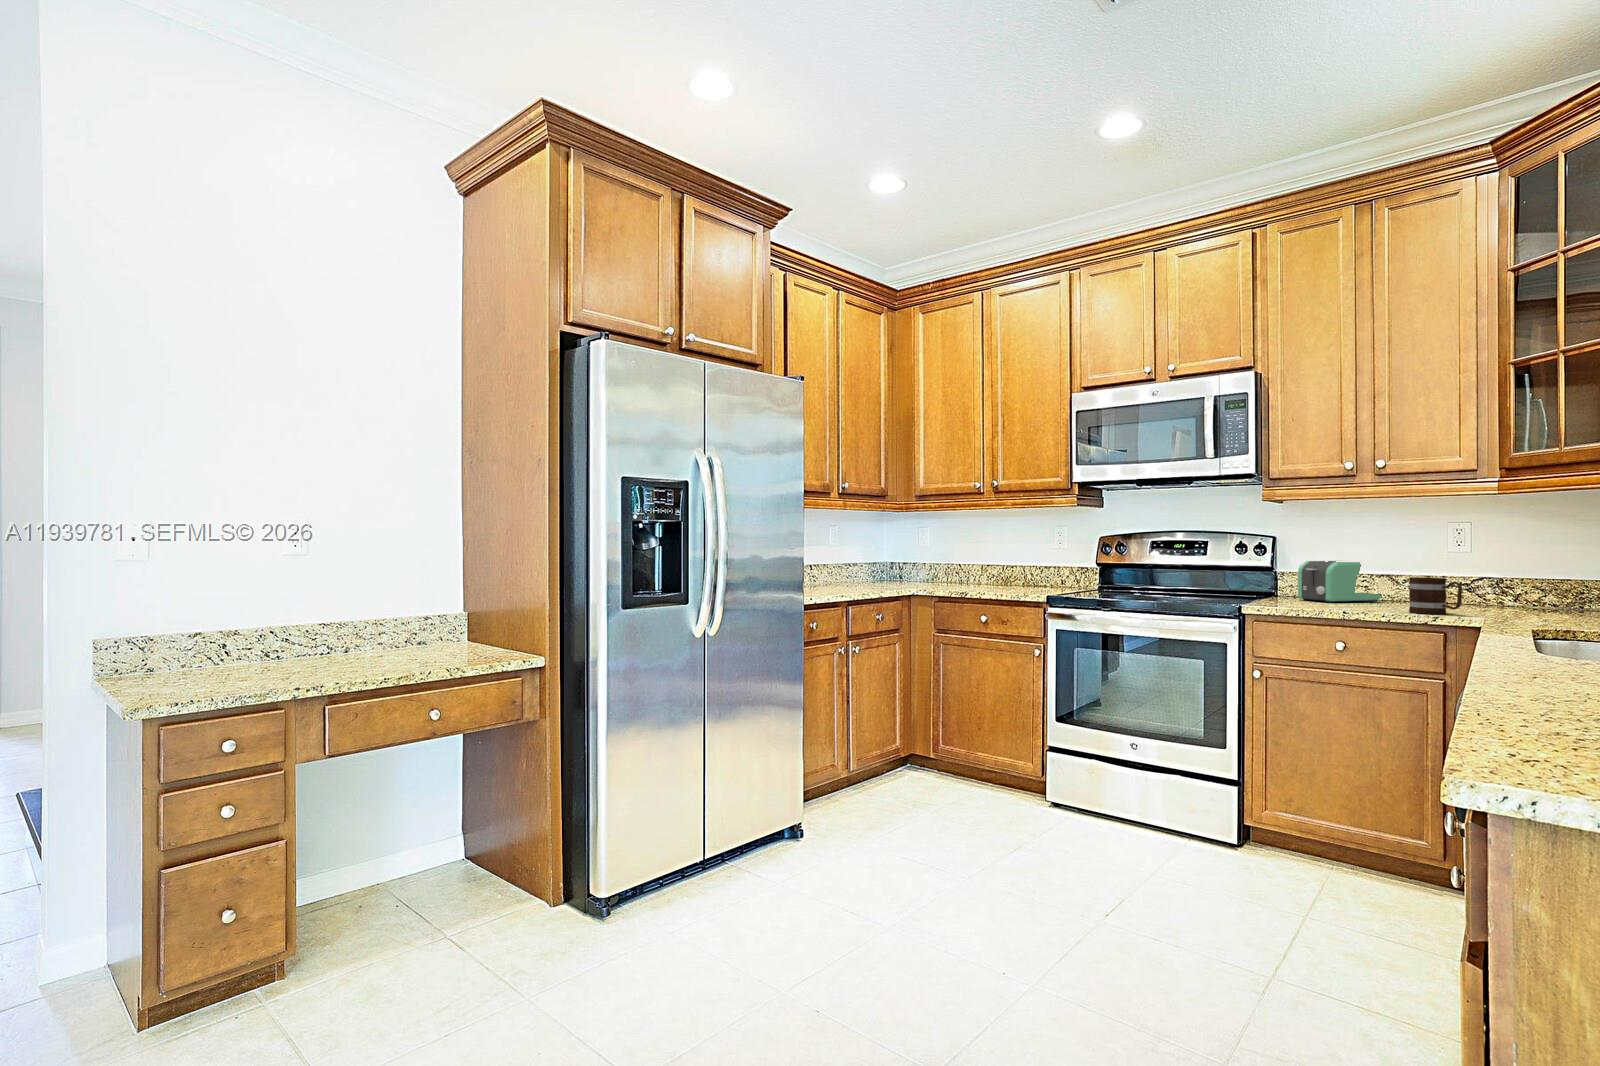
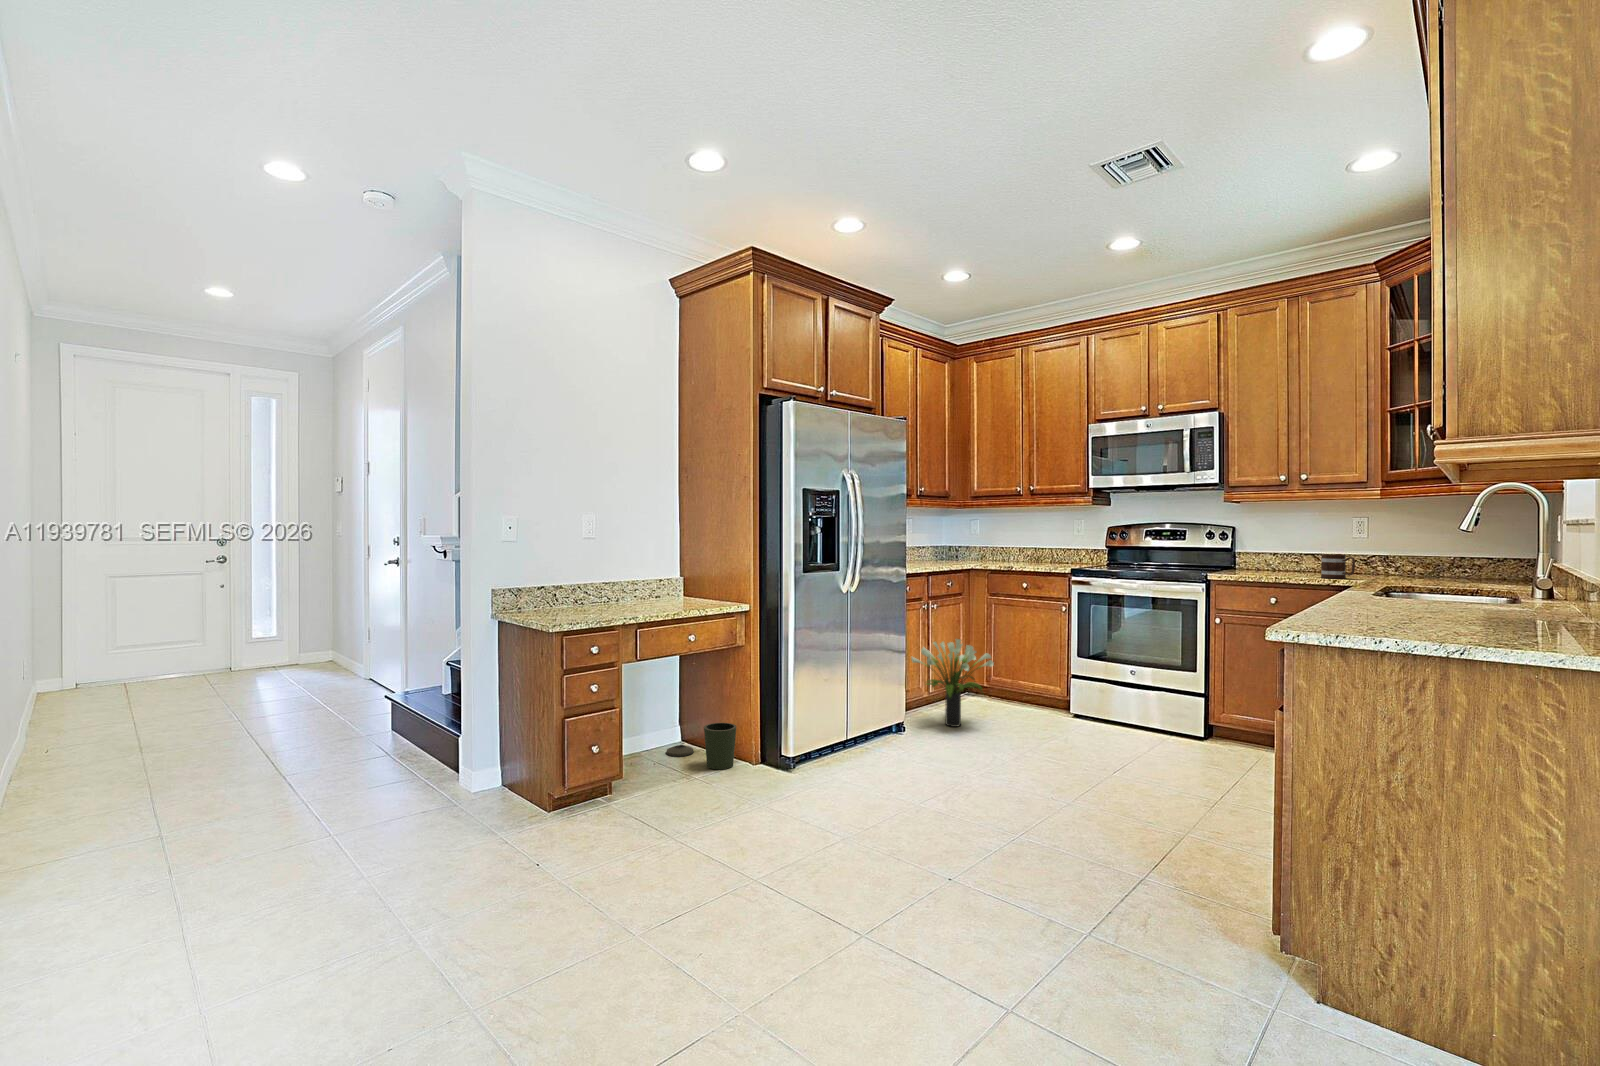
toaster: present [1298,561,1380,603] -> none [1250,544,1308,573]
potted plant: none [818,698,933,827] -> present [911,639,994,727]
trash can: none [422,842,519,922] -> present [666,723,736,769]

